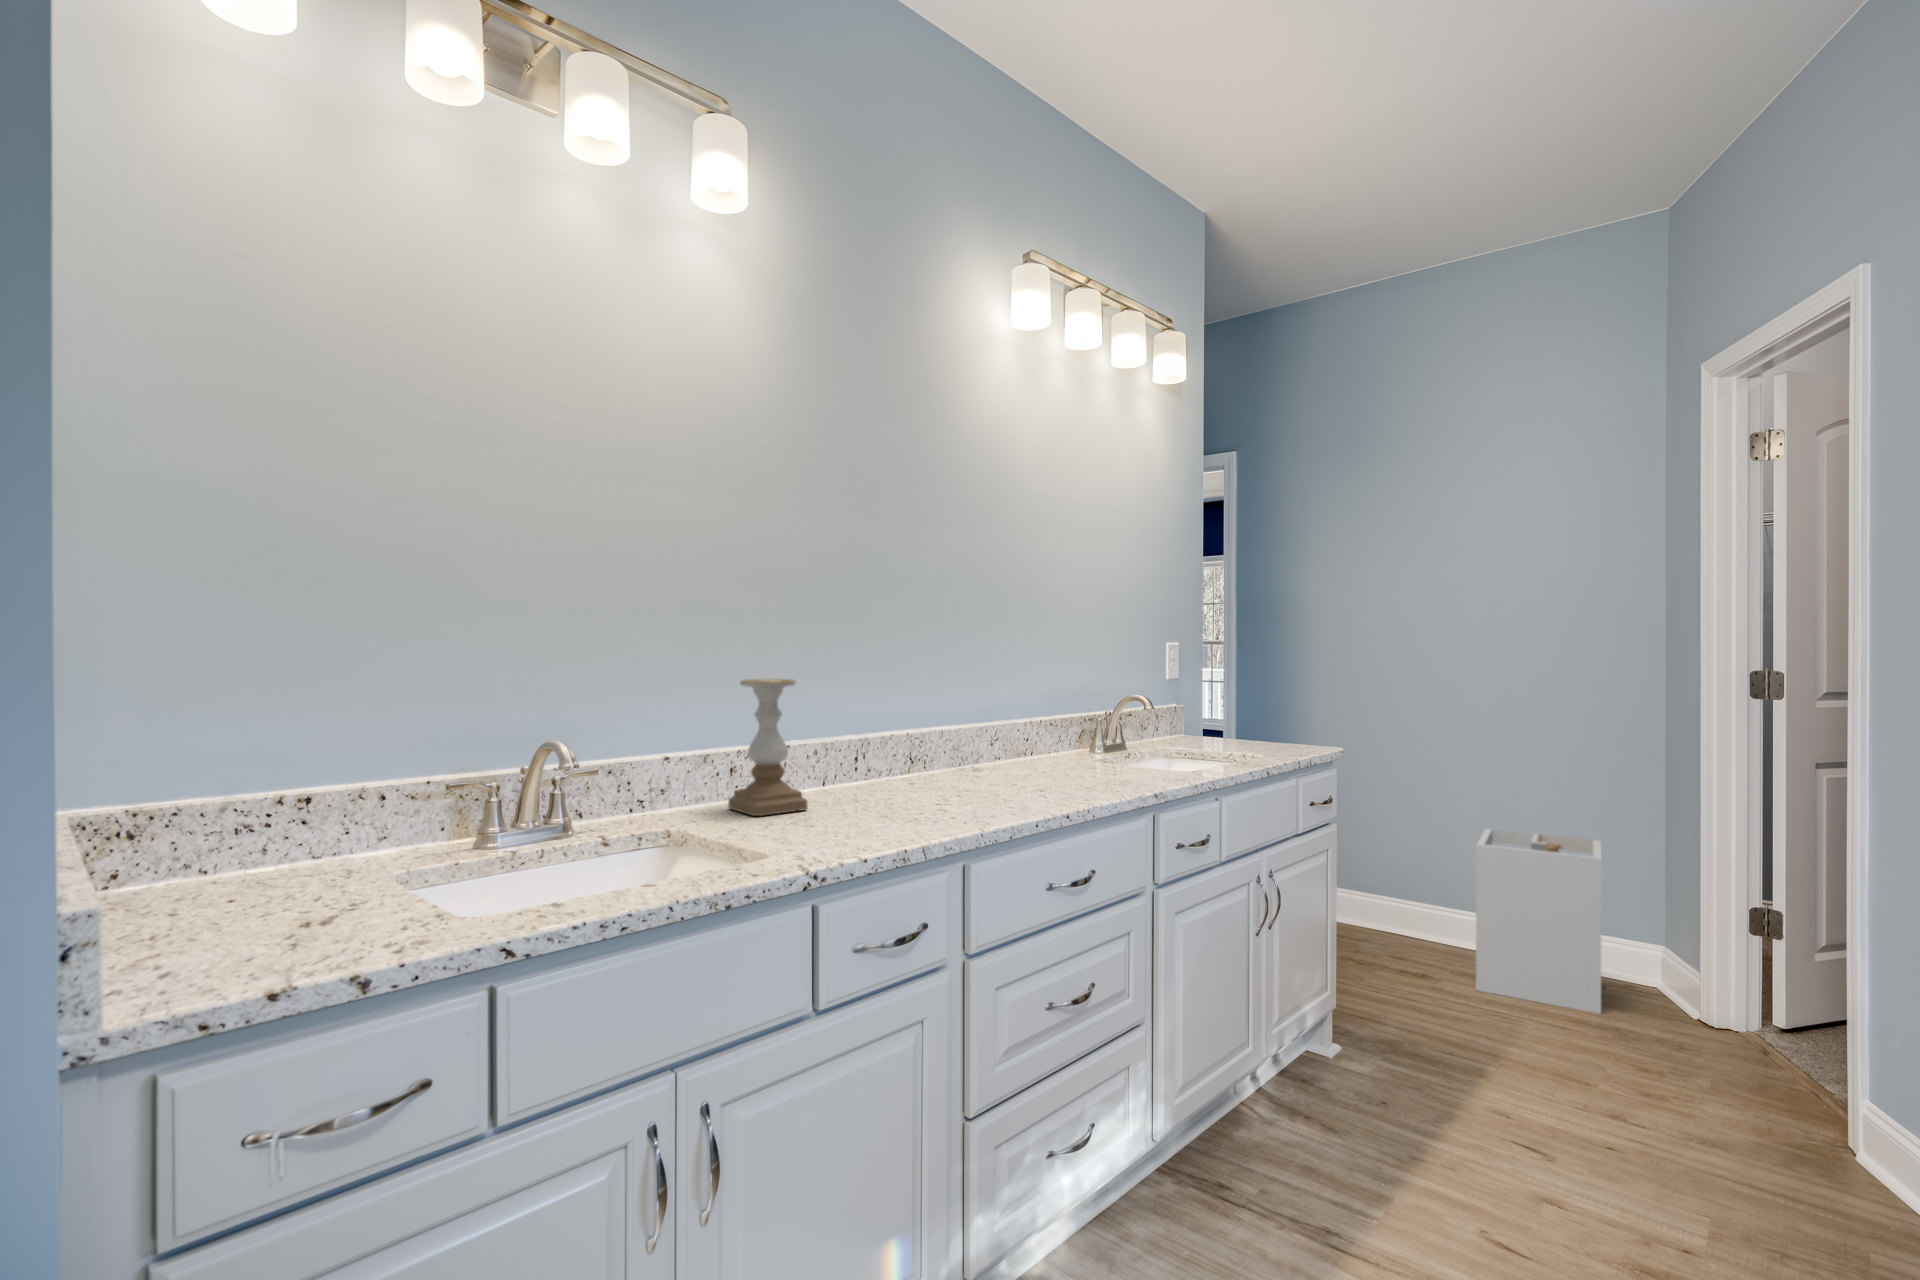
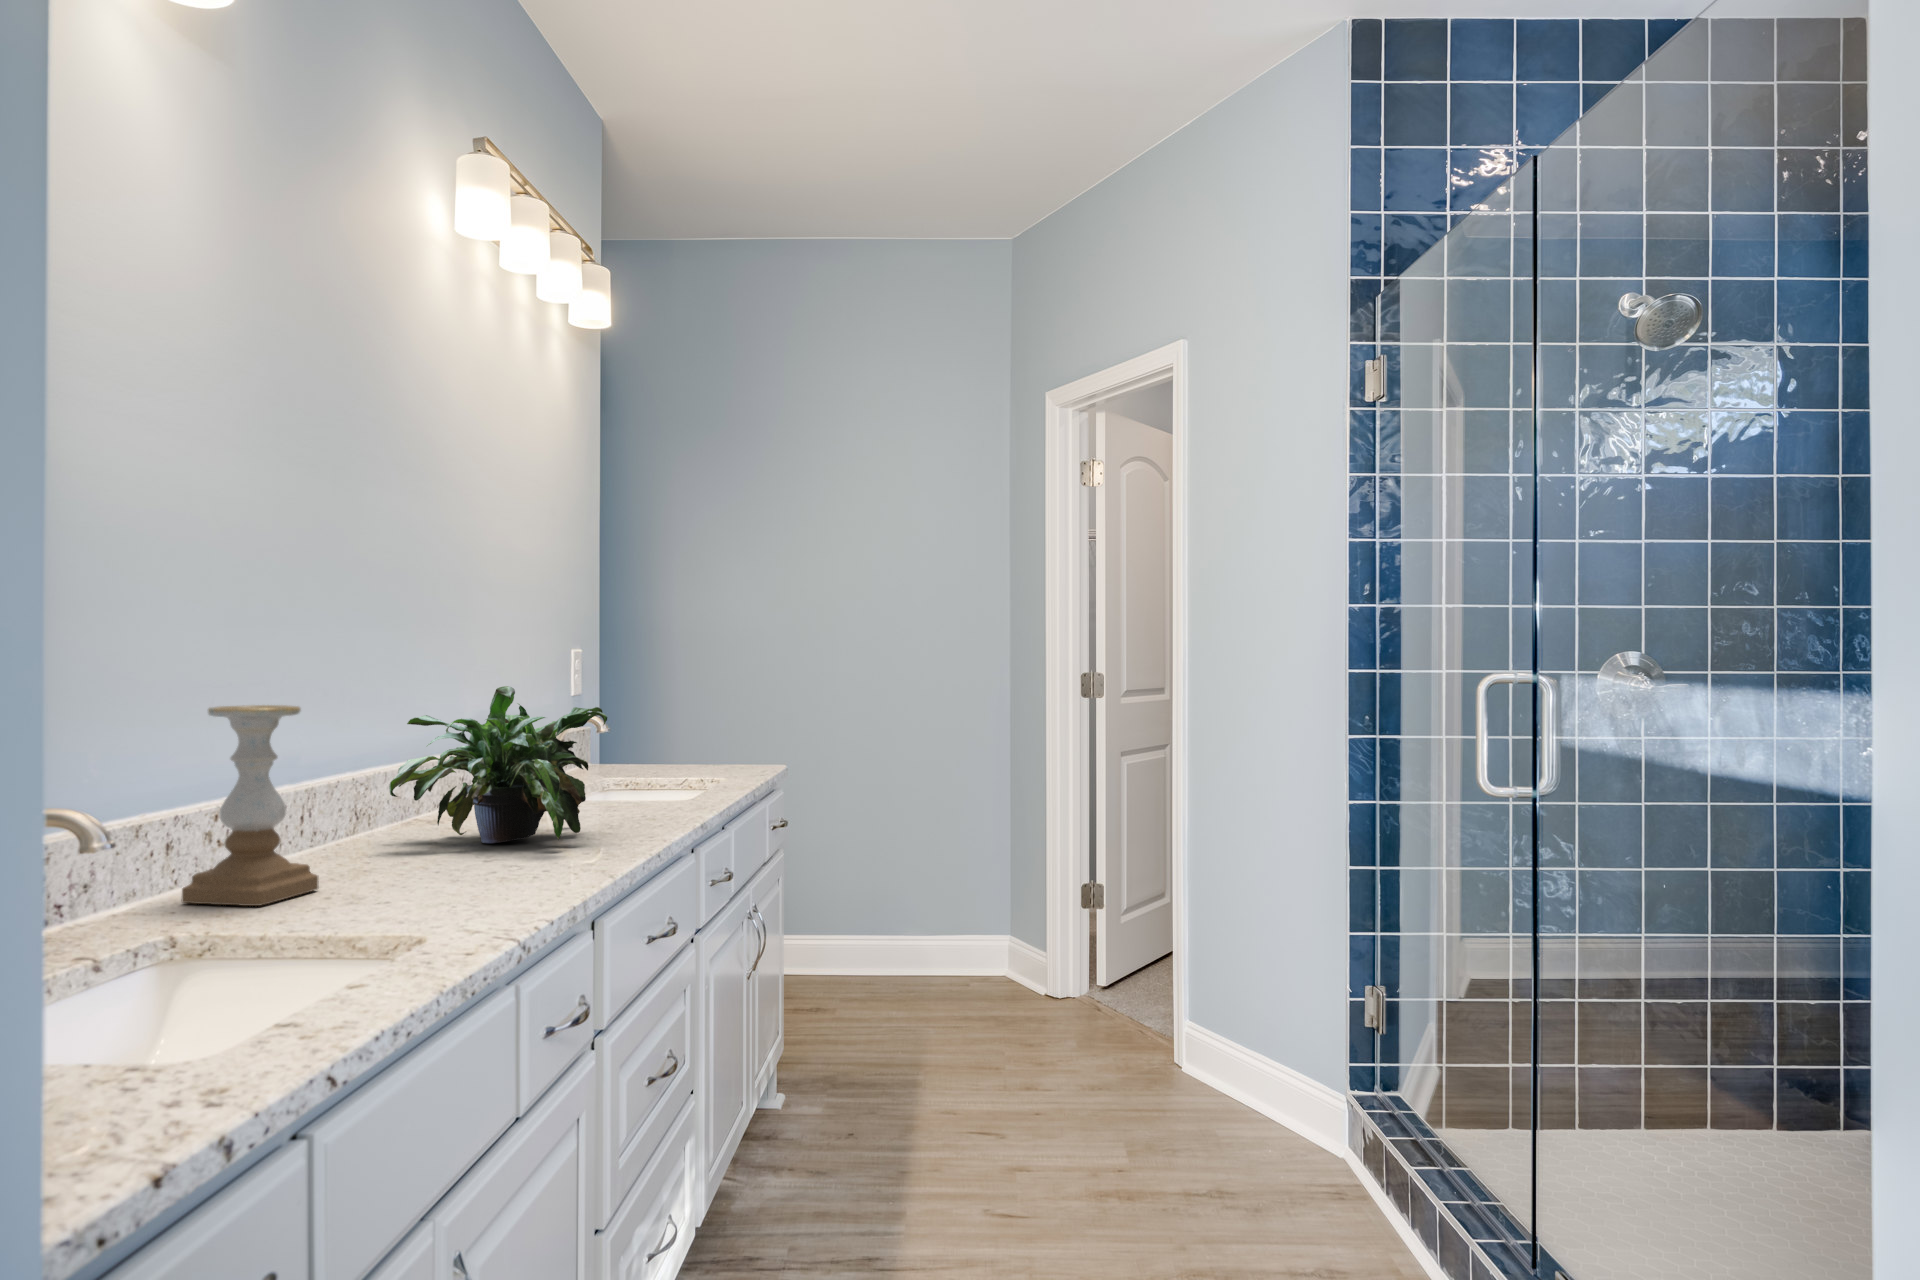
potted plant: none [901,668,1066,793] -> present [389,686,607,843]
laundry hamper: present [1476,829,1602,1014] -> none [867,844,978,1010]

